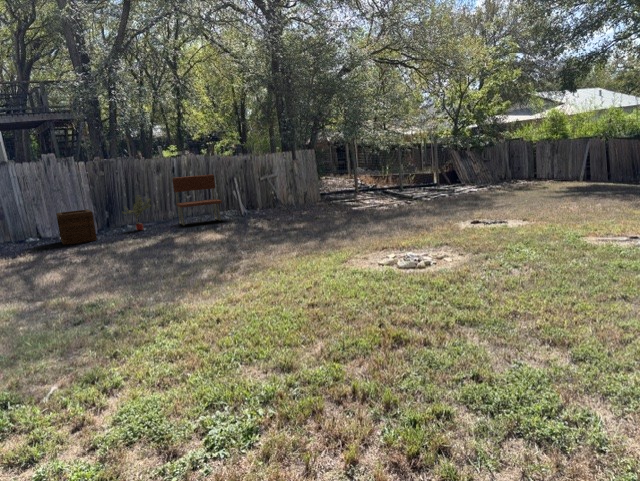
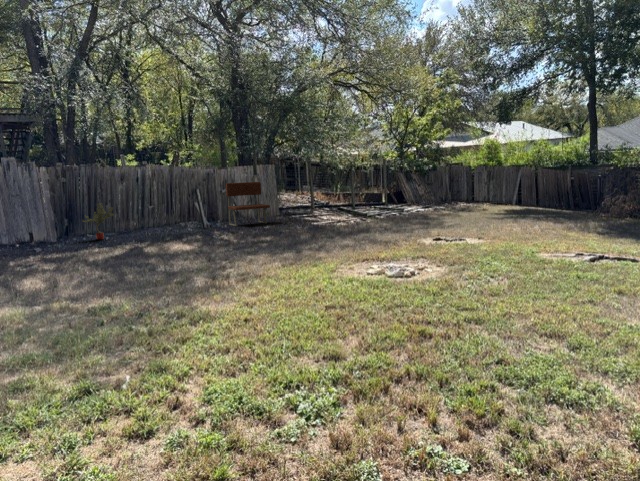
bench: present [172,175,222,225] -> present [226,182,270,227]
wooden crate: present [56,210,97,245] -> none [12,216,58,253]

